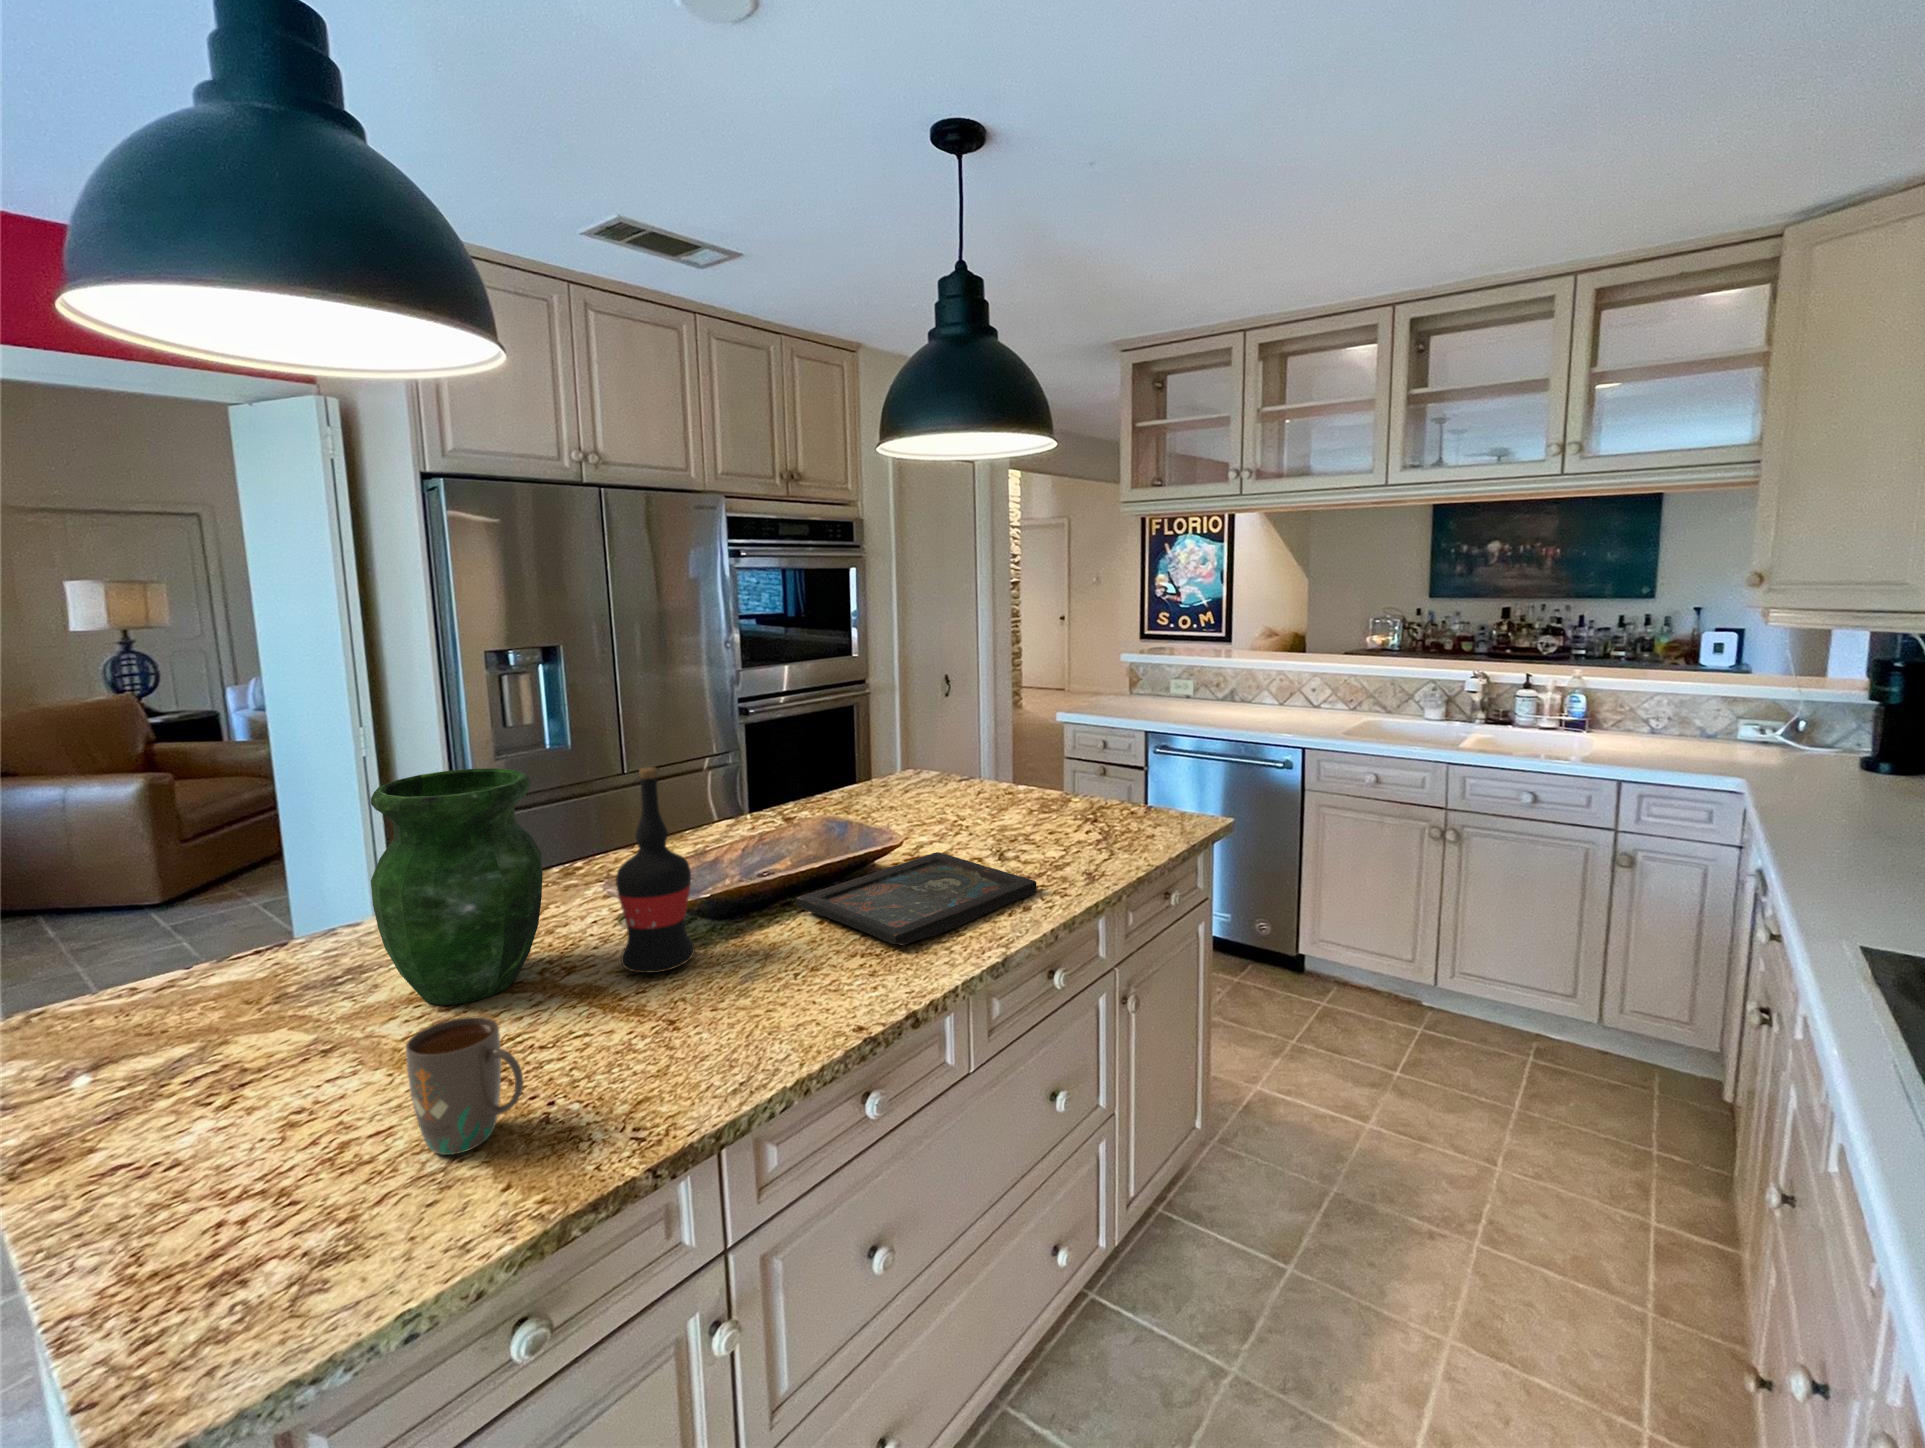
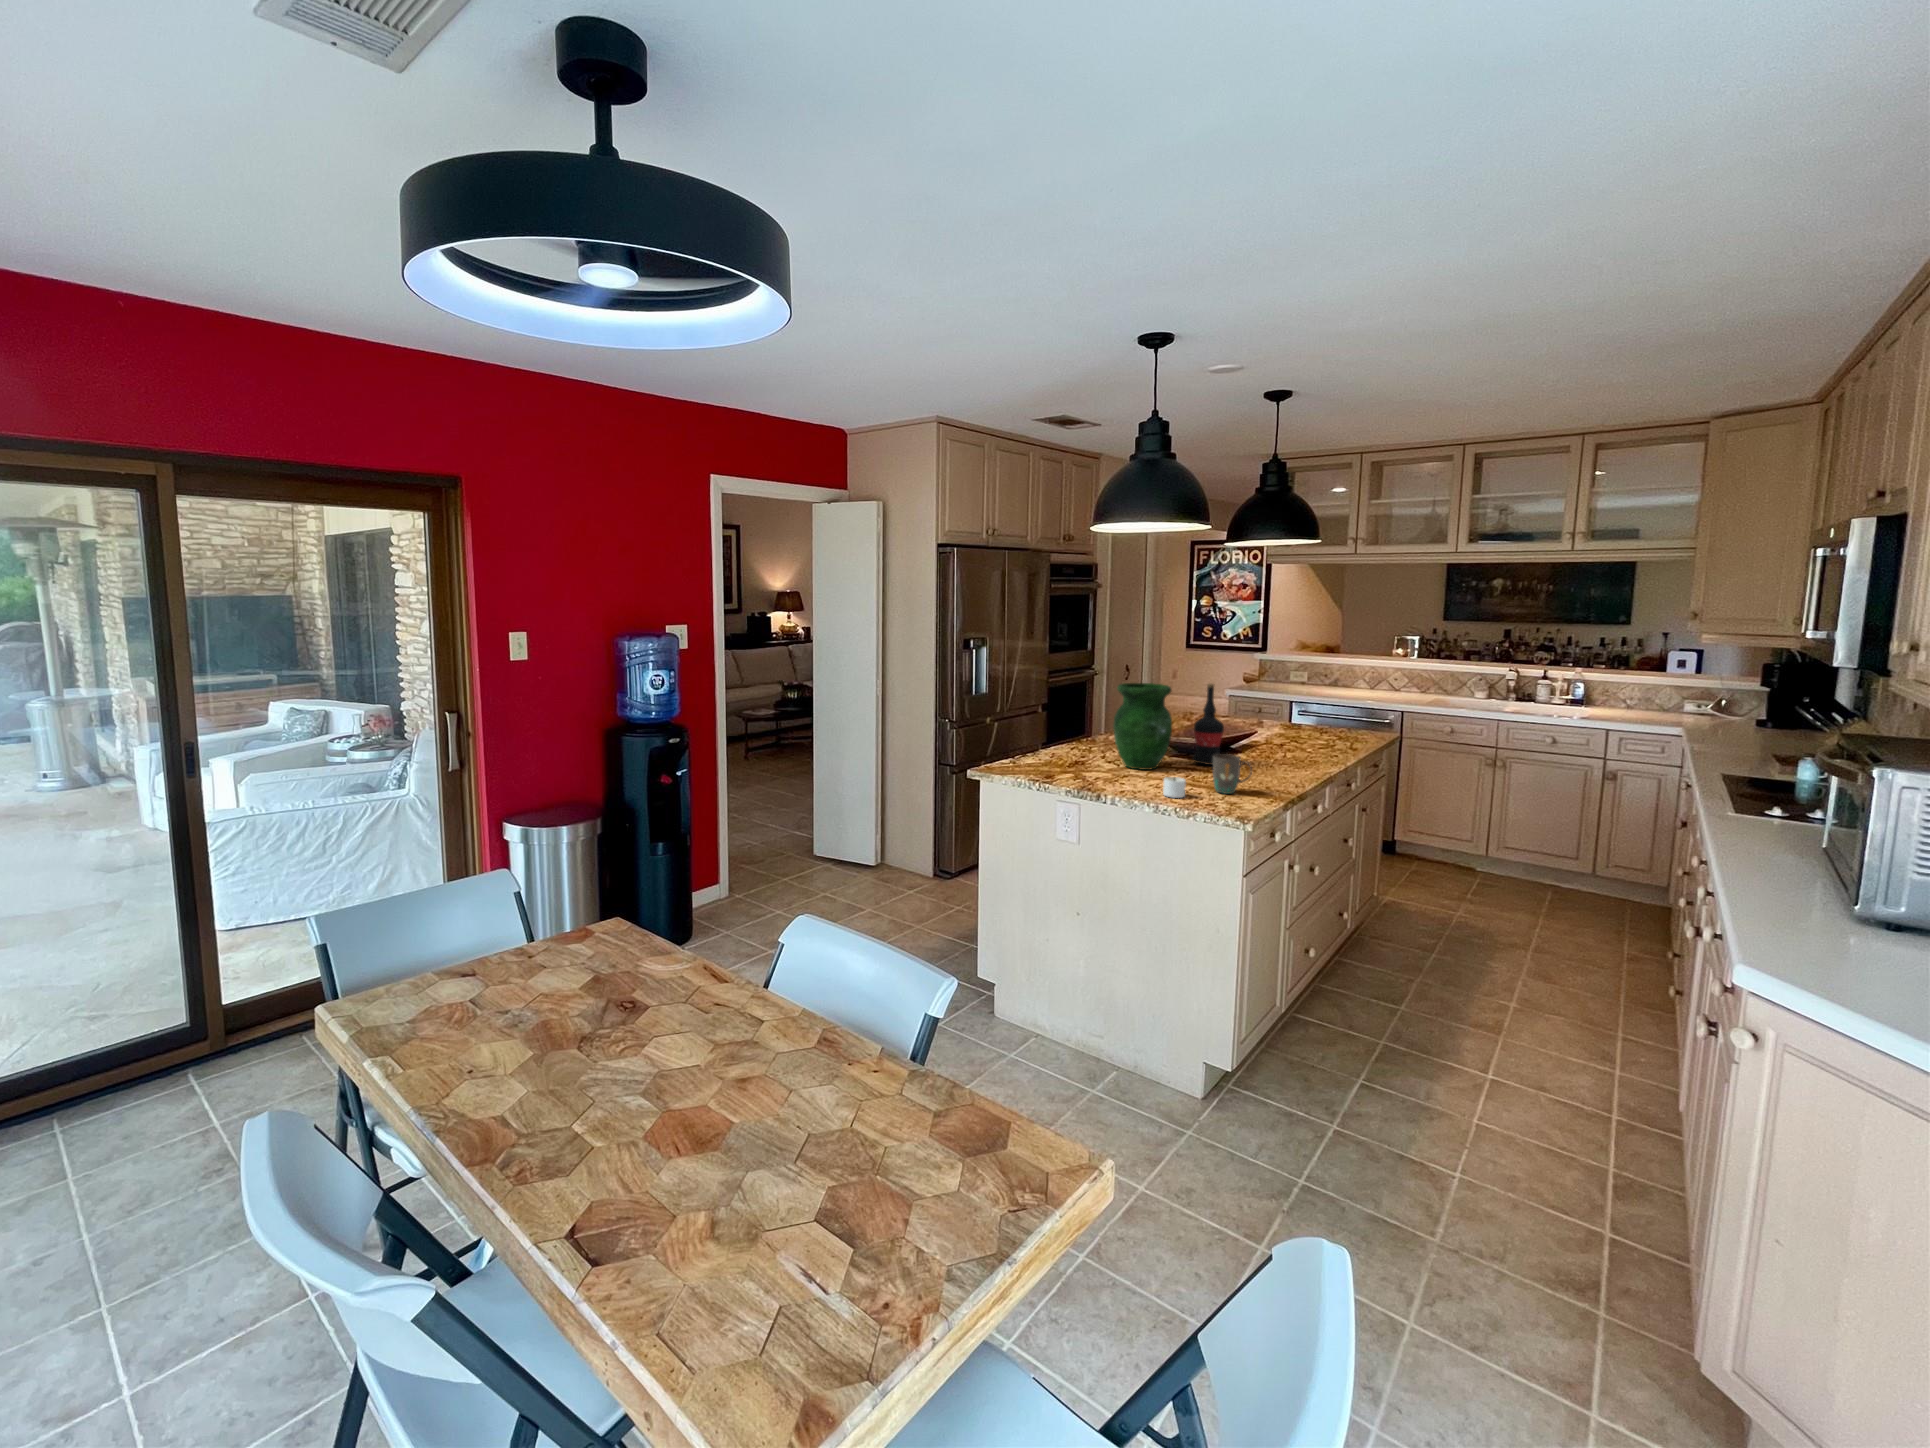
tray: present [796,852,1036,945] -> none [1238,737,1339,761]
candle: none [206,1110,296,1206] -> present [1163,777,1186,798]

